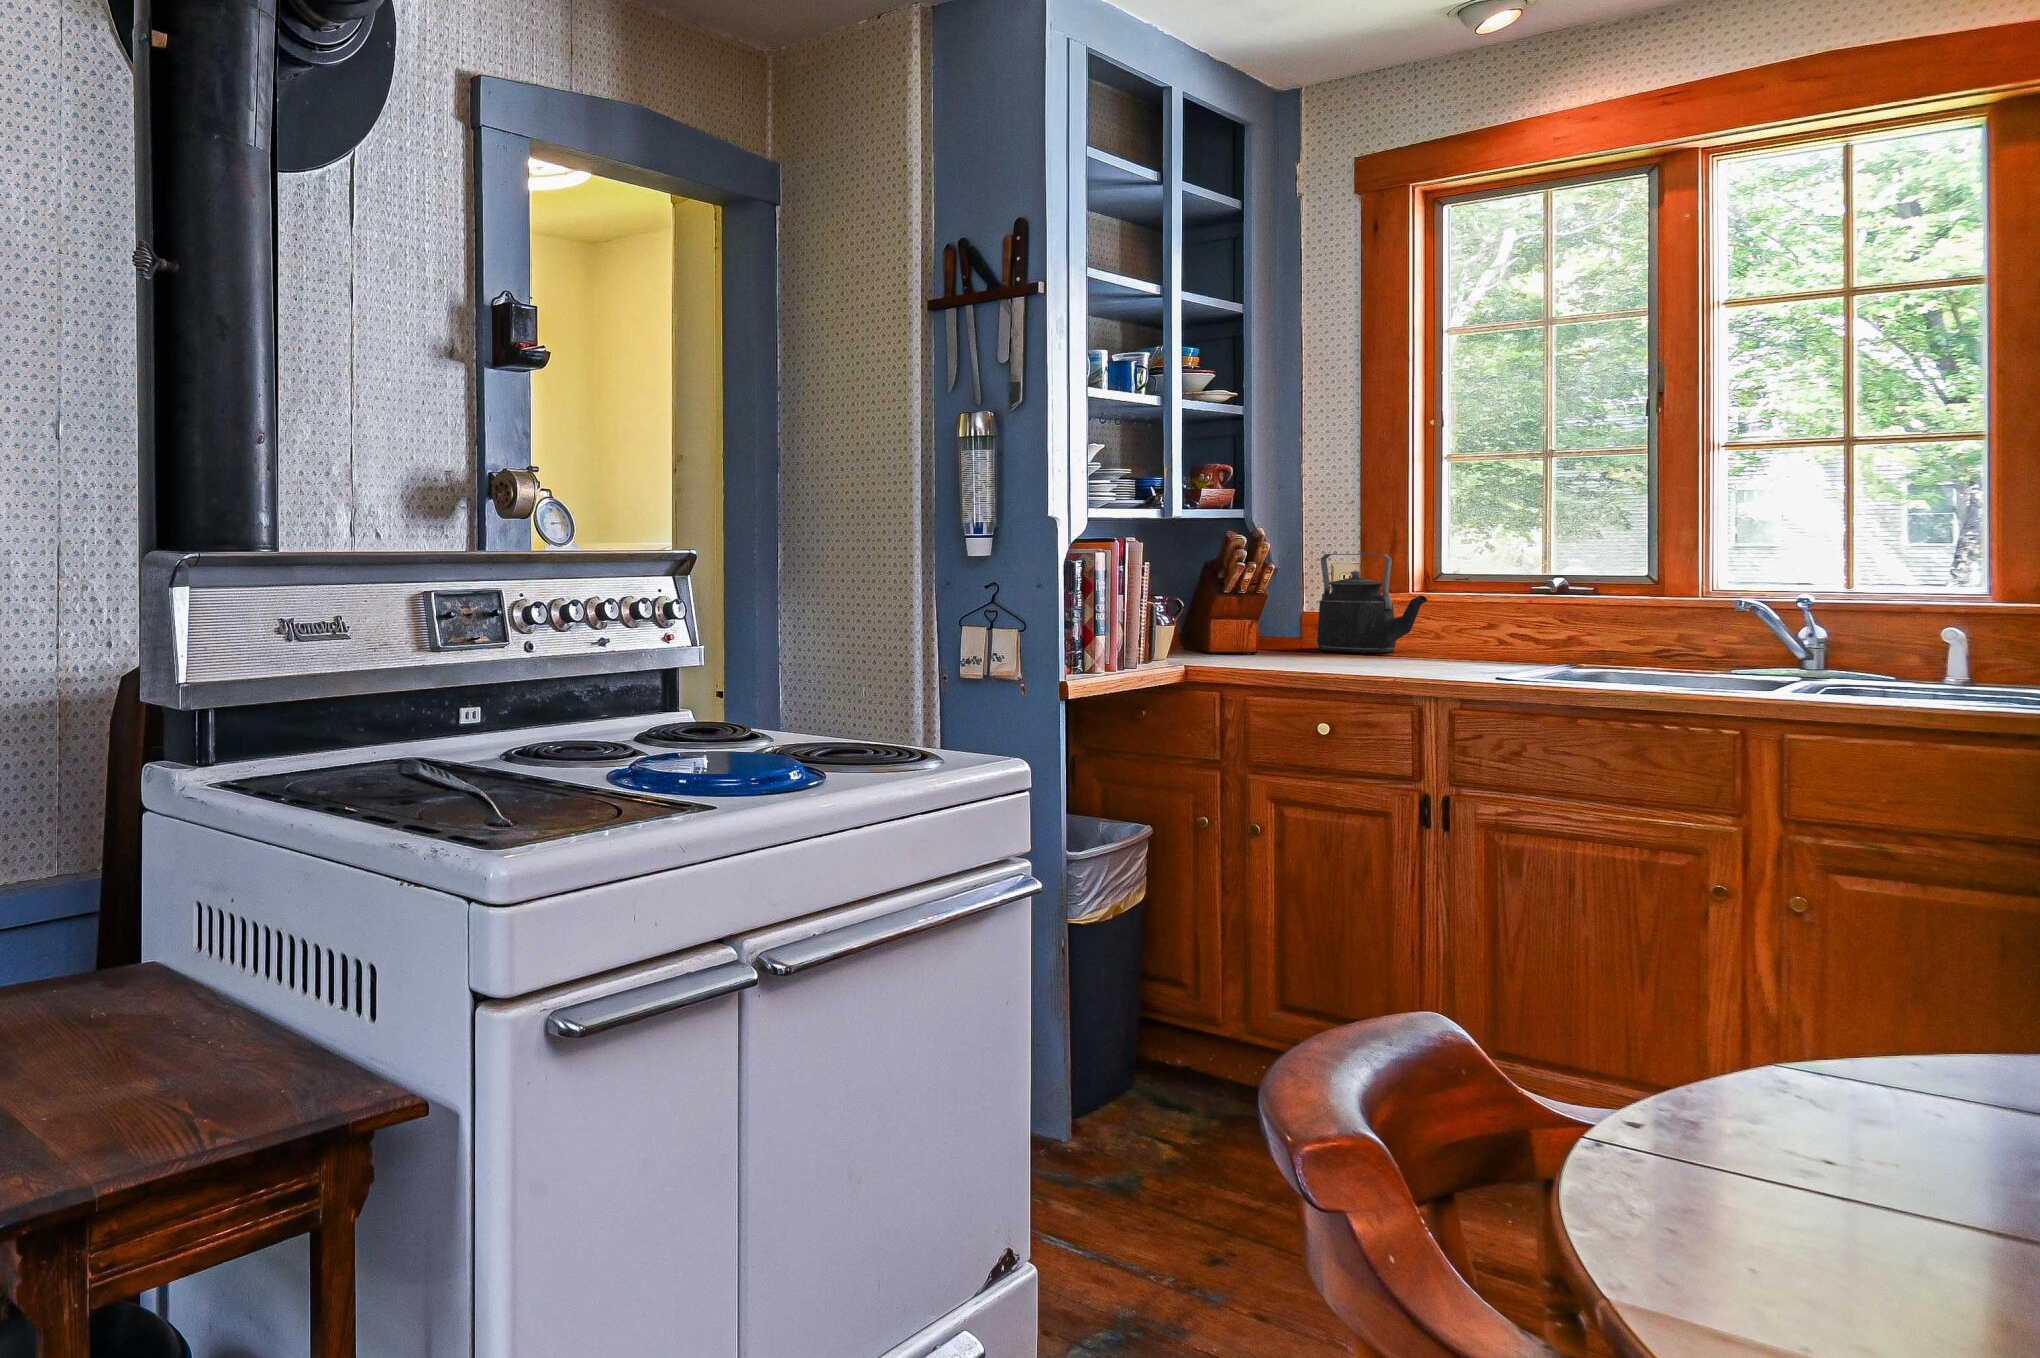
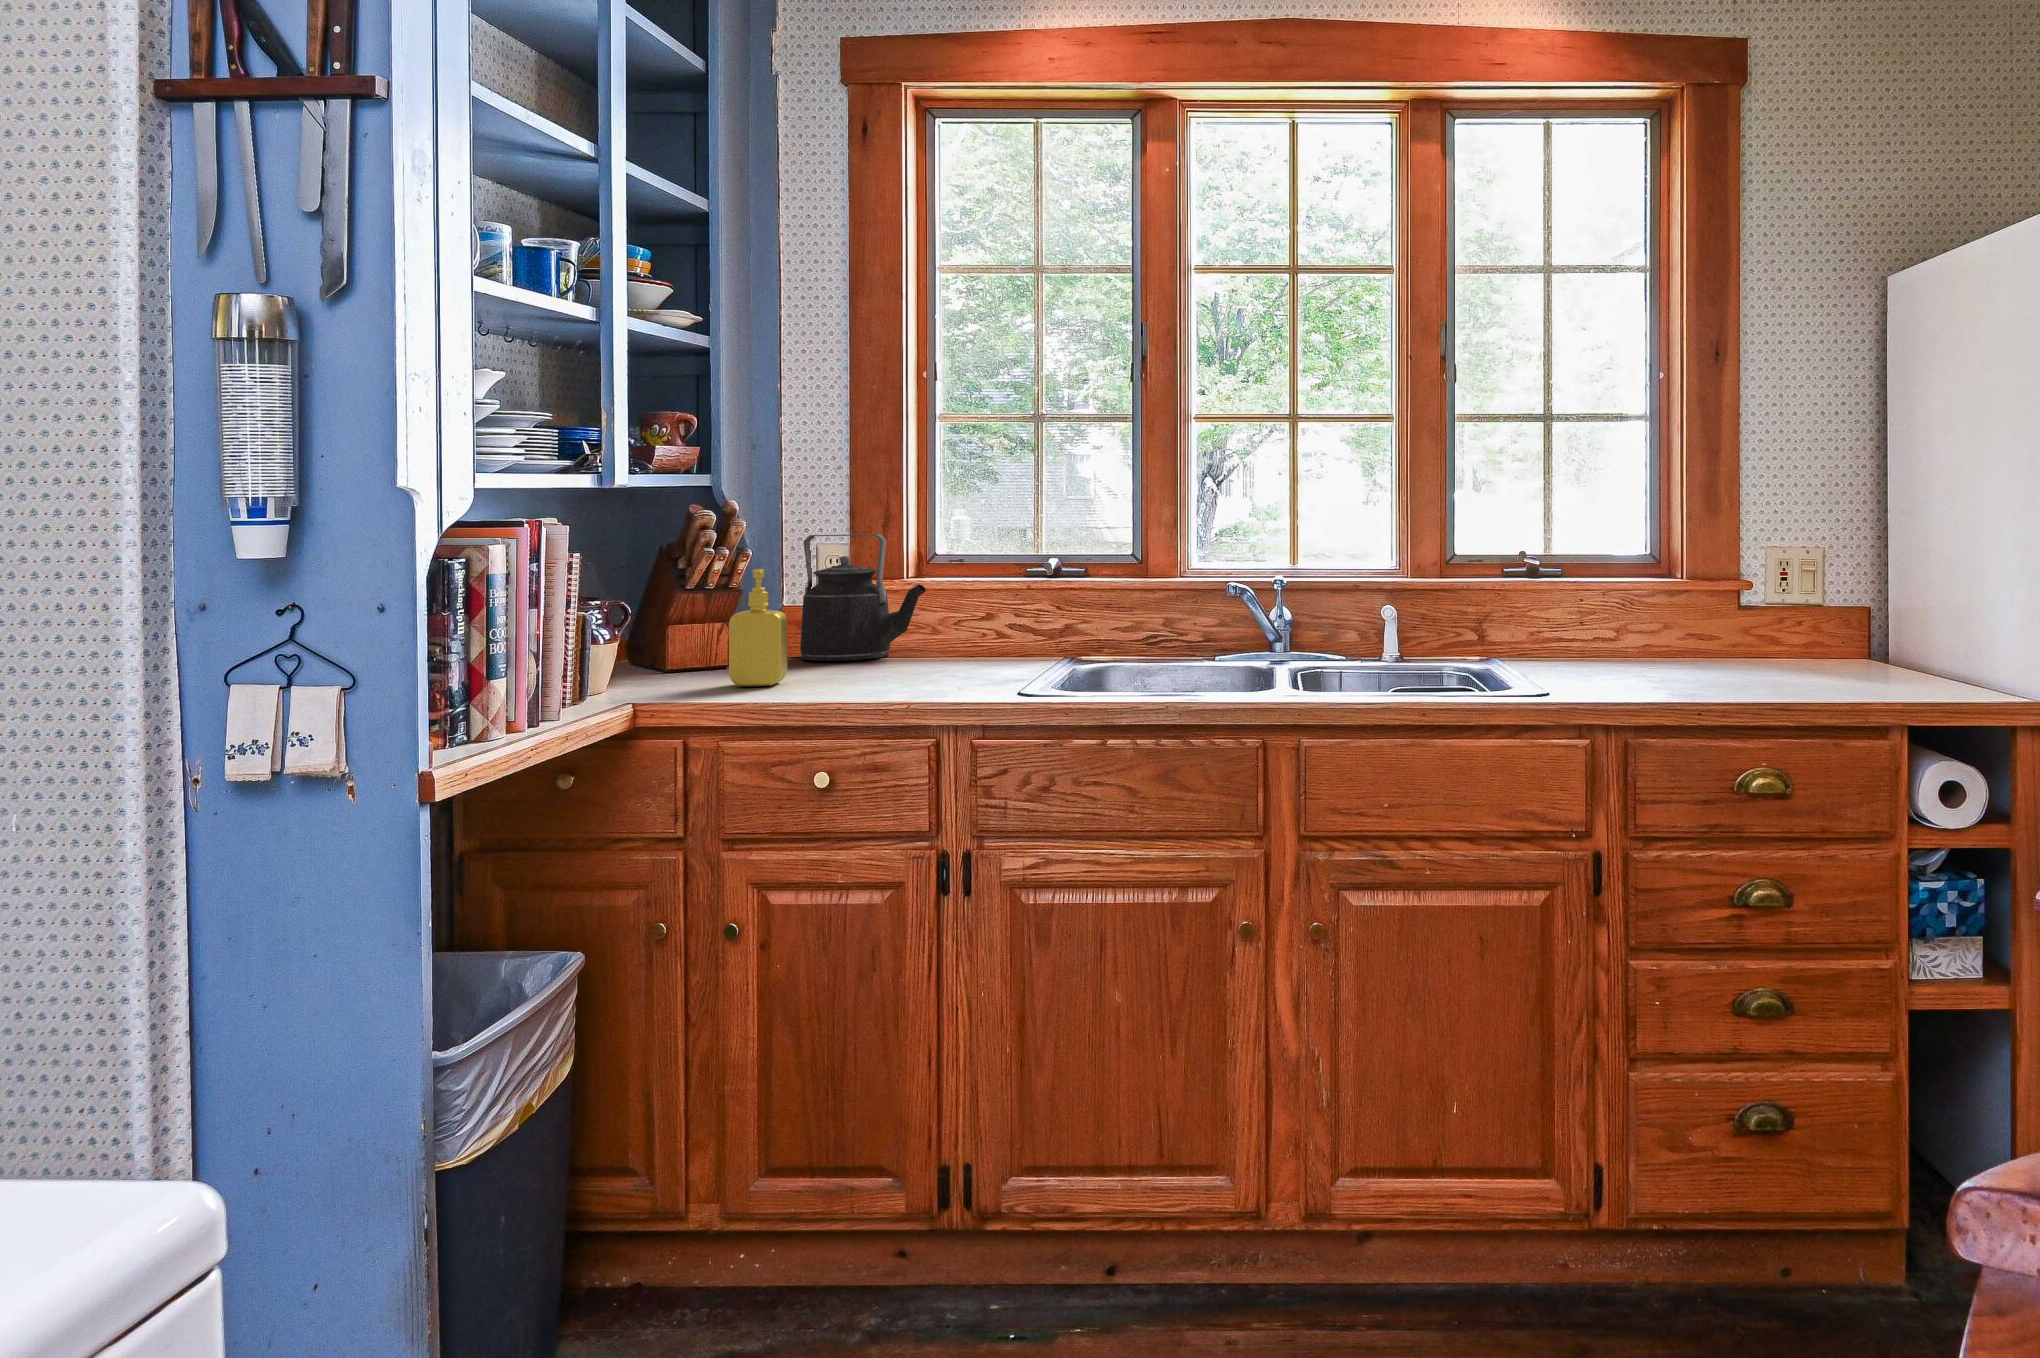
soap dispenser: none [1257,577,1303,663] -> present [729,569,787,686]

